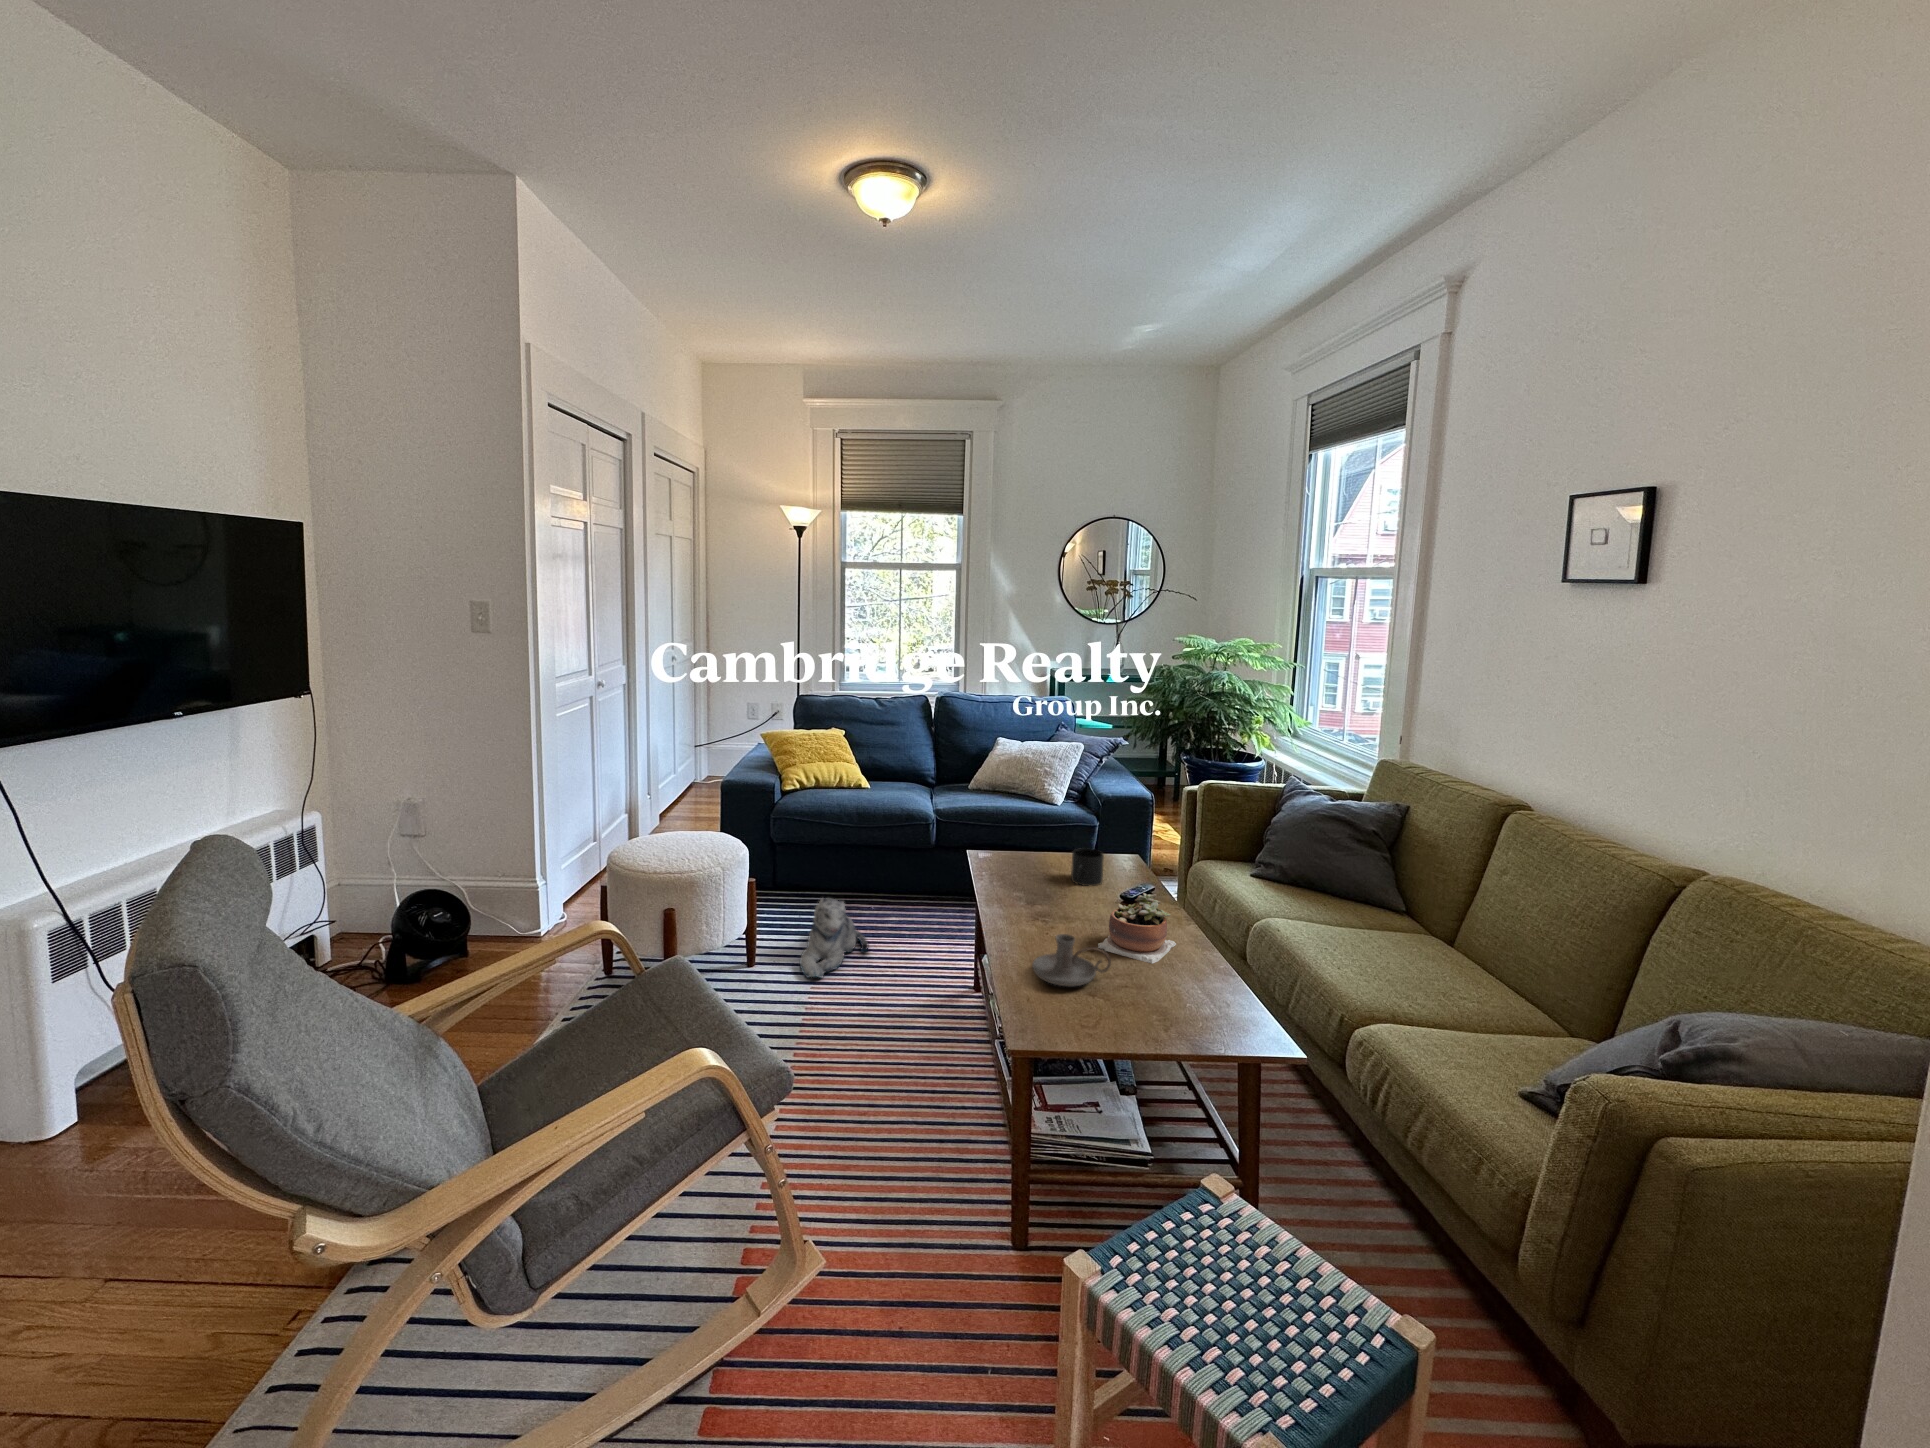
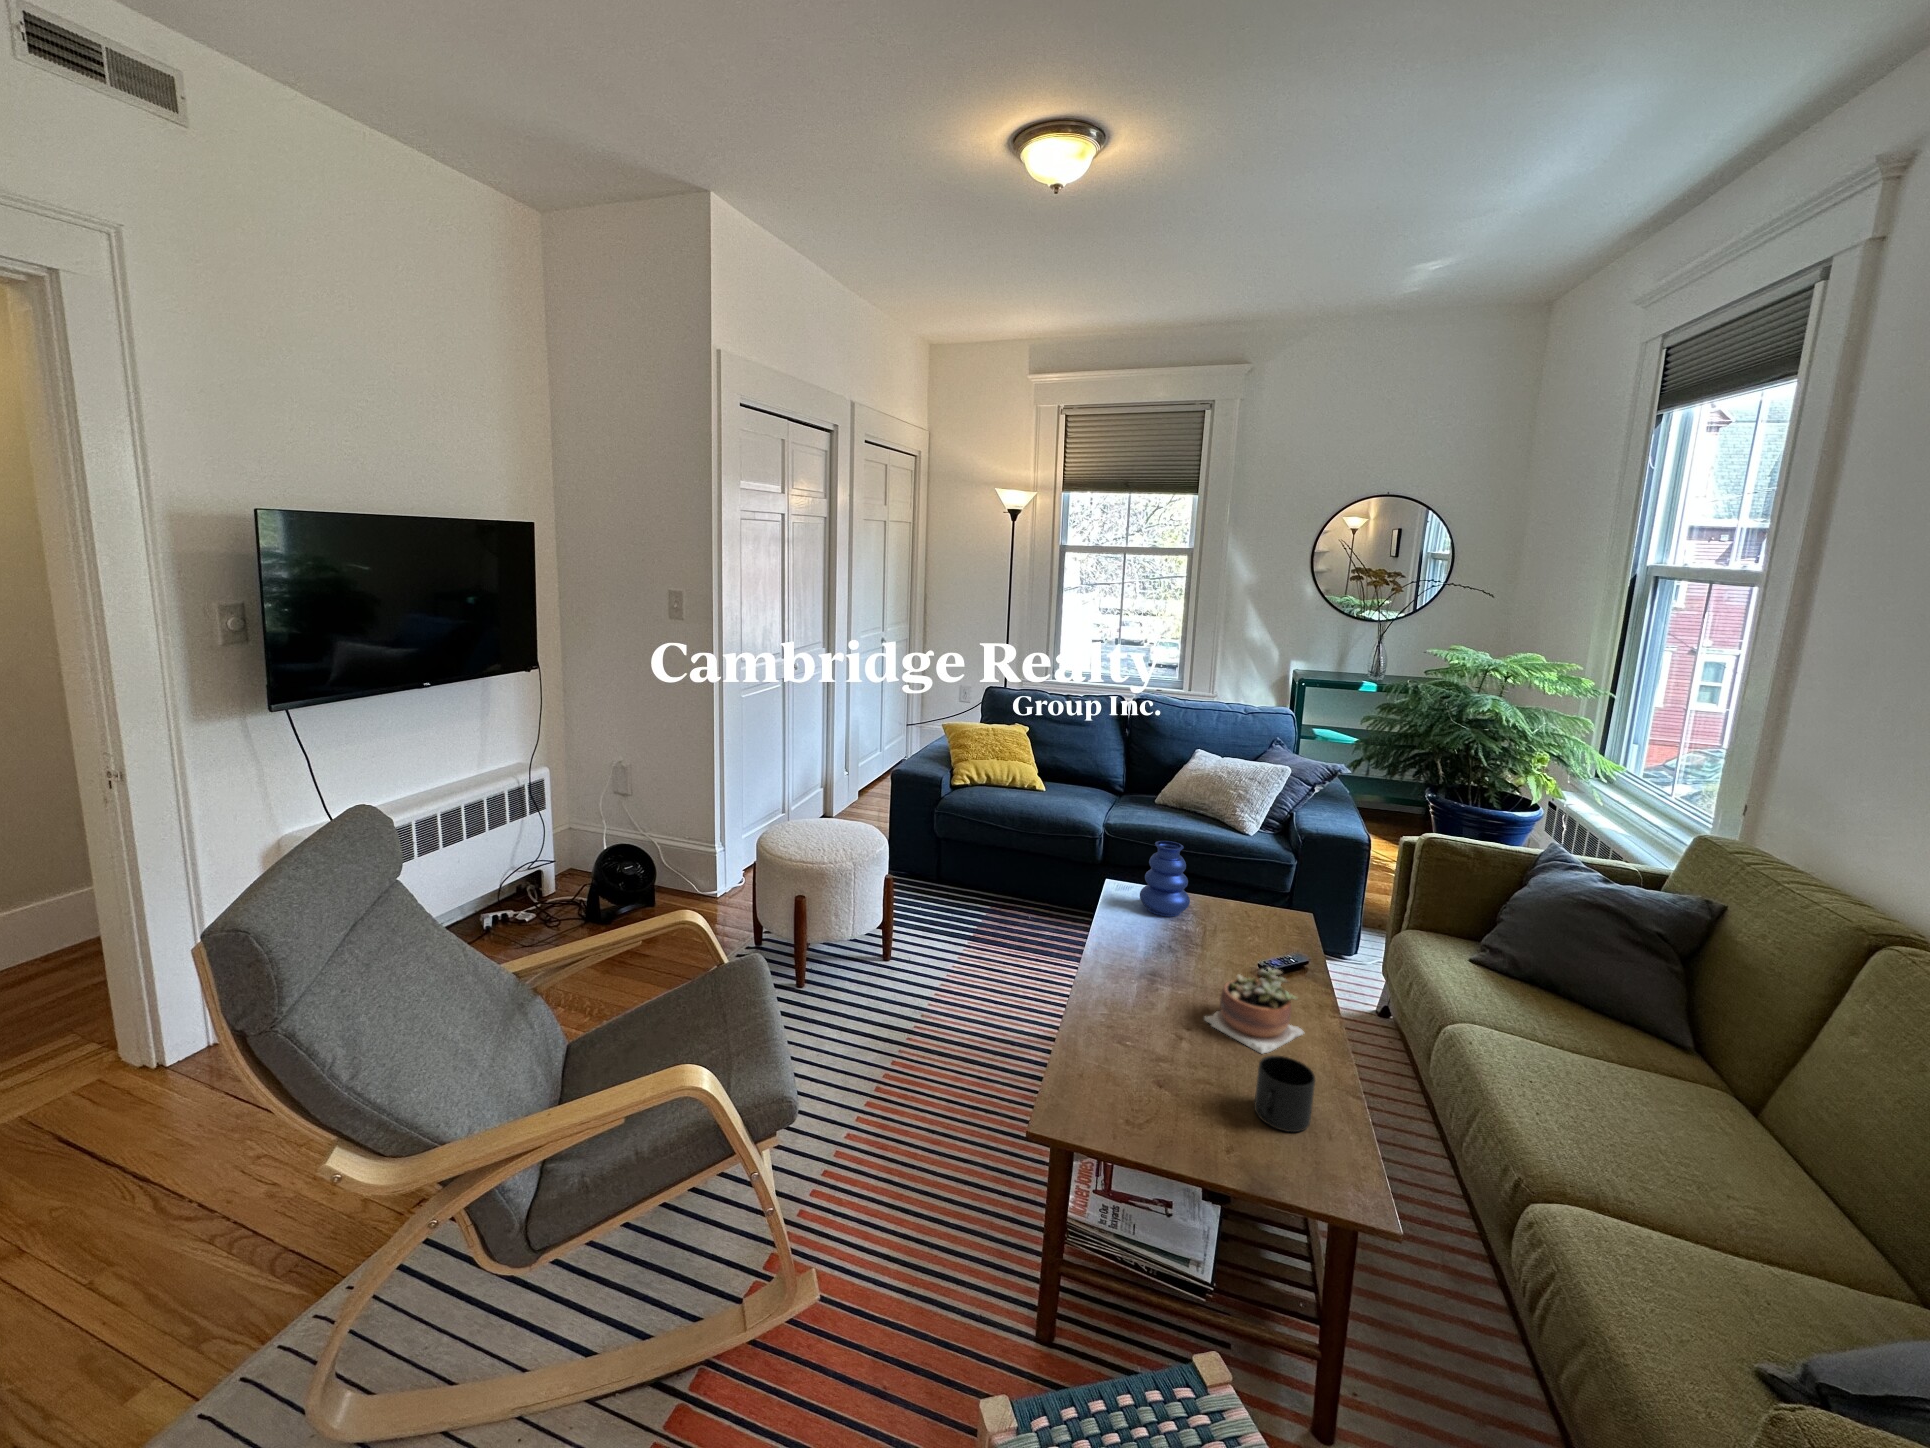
vase: none [1002,808,1045,876] -> present [1140,841,1190,917]
mug: present [1071,848,1104,886] -> present [1254,1056,1315,1132]
plush toy: present [800,898,869,978] -> none [933,904,1012,986]
candle holder: present [1032,934,1111,986] -> none [1109,1002,1201,1066]

